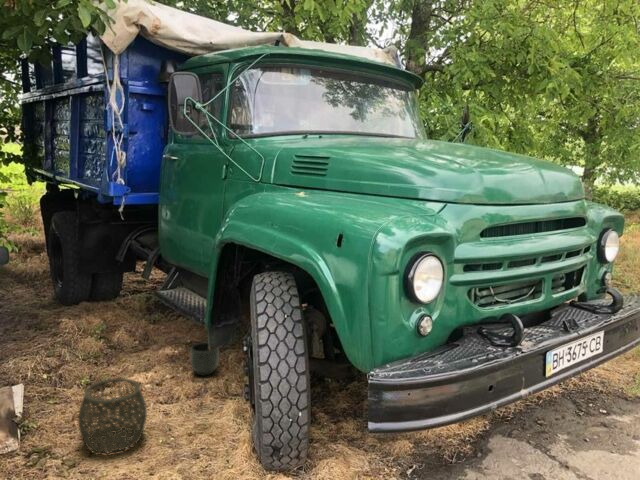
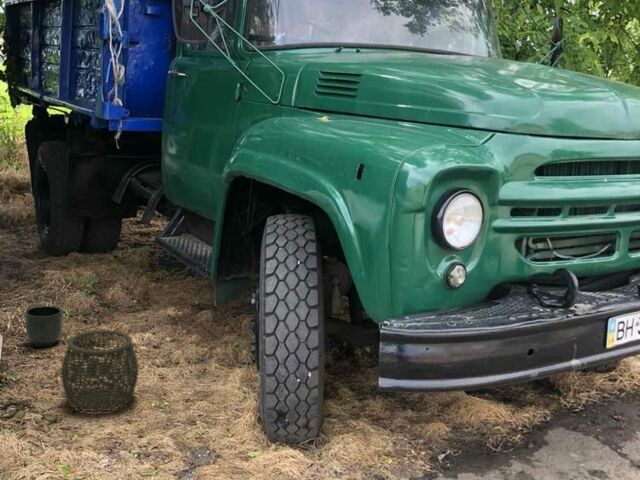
planter: present [190,342,219,376] -> present [25,306,63,347]

